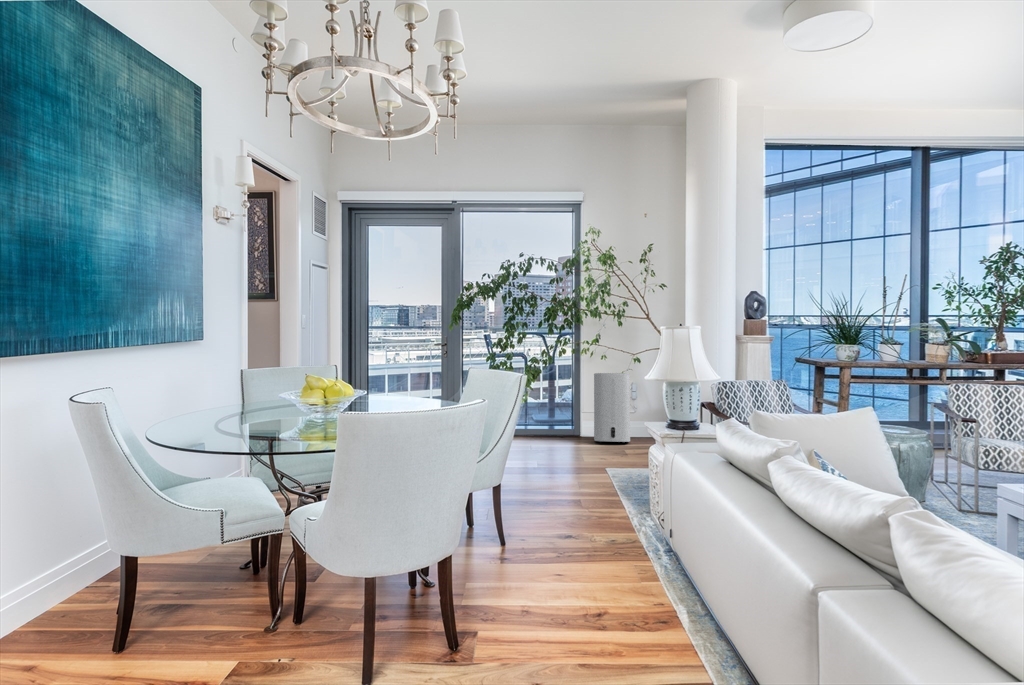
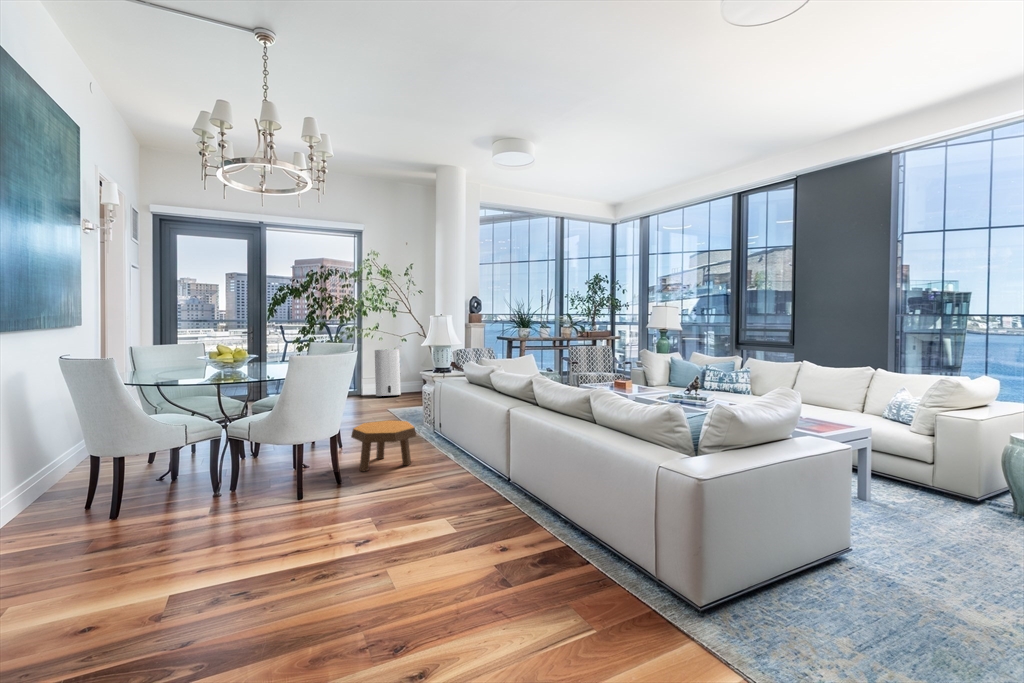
footstool: none [496,518,609,623] -> present [351,420,416,471]

